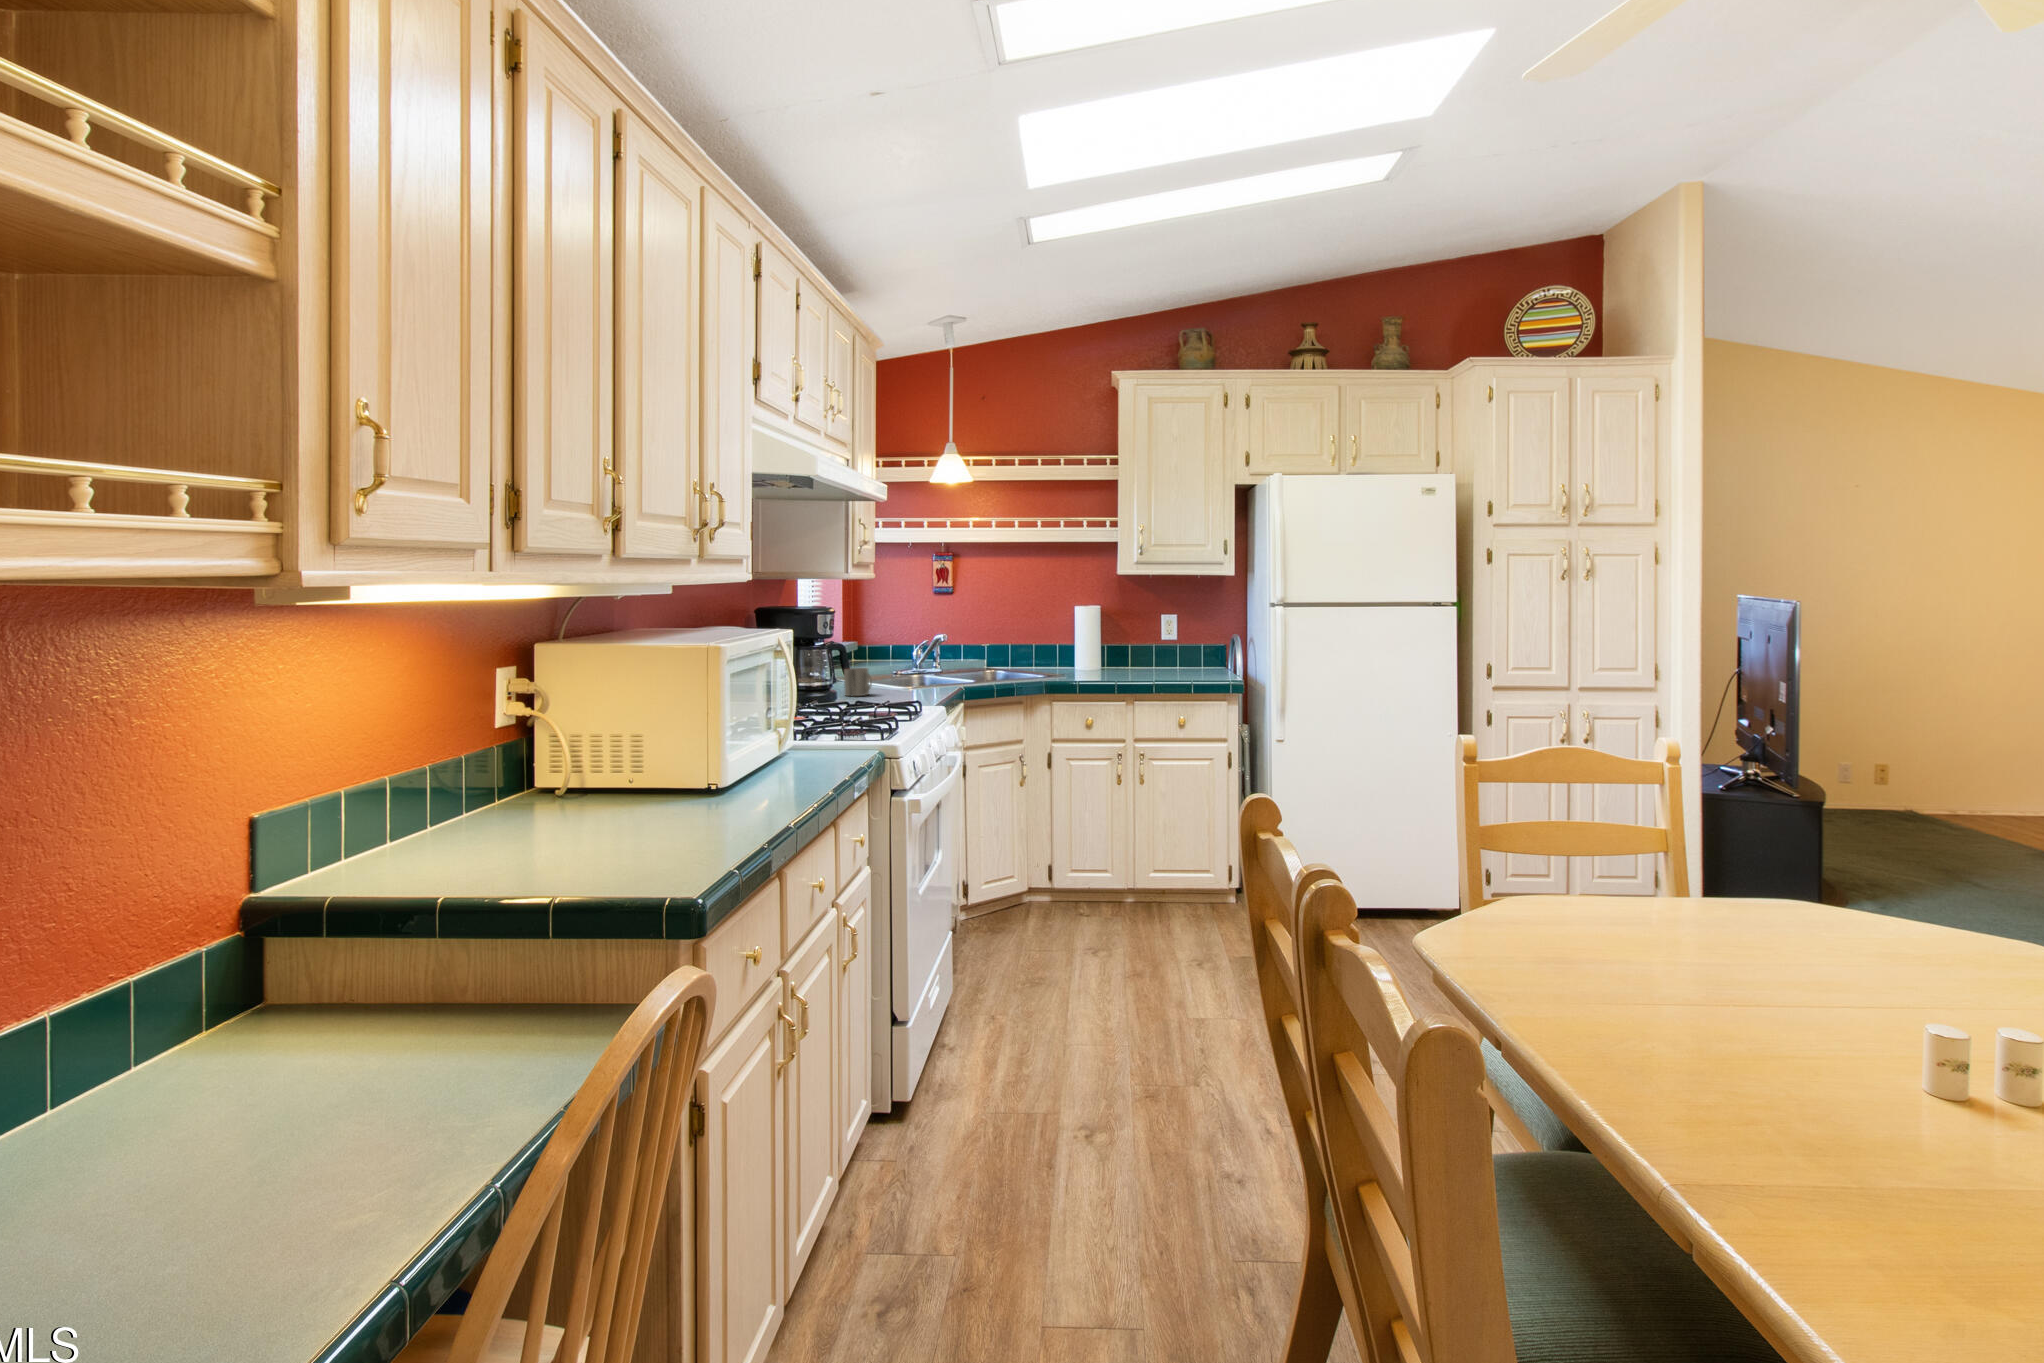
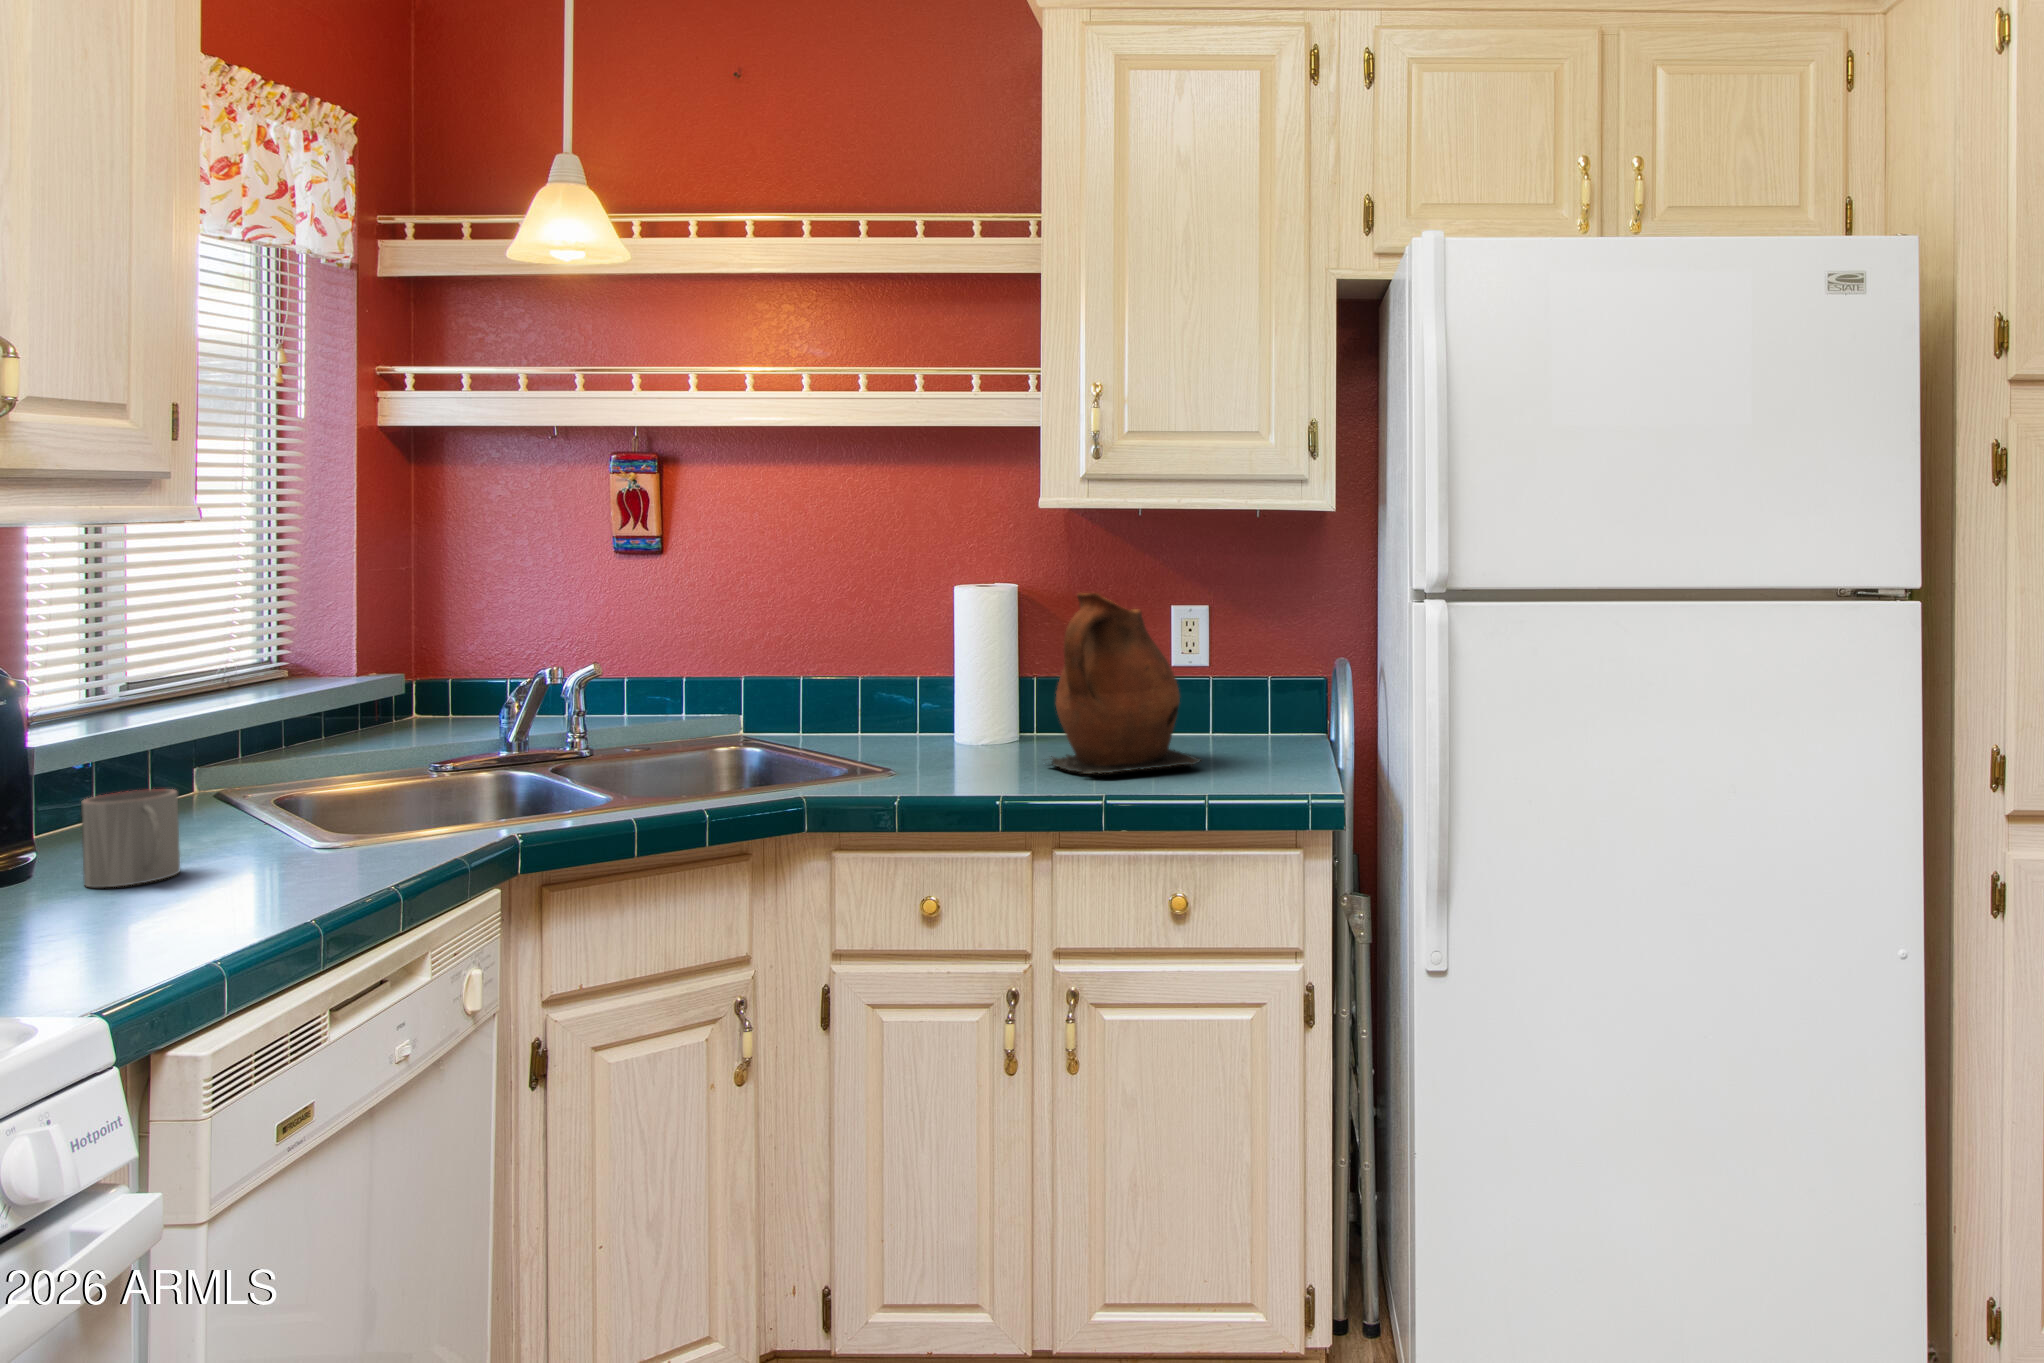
ceramic pitcher: none [1121,607,1184,676] -> present [1051,593,1201,774]

